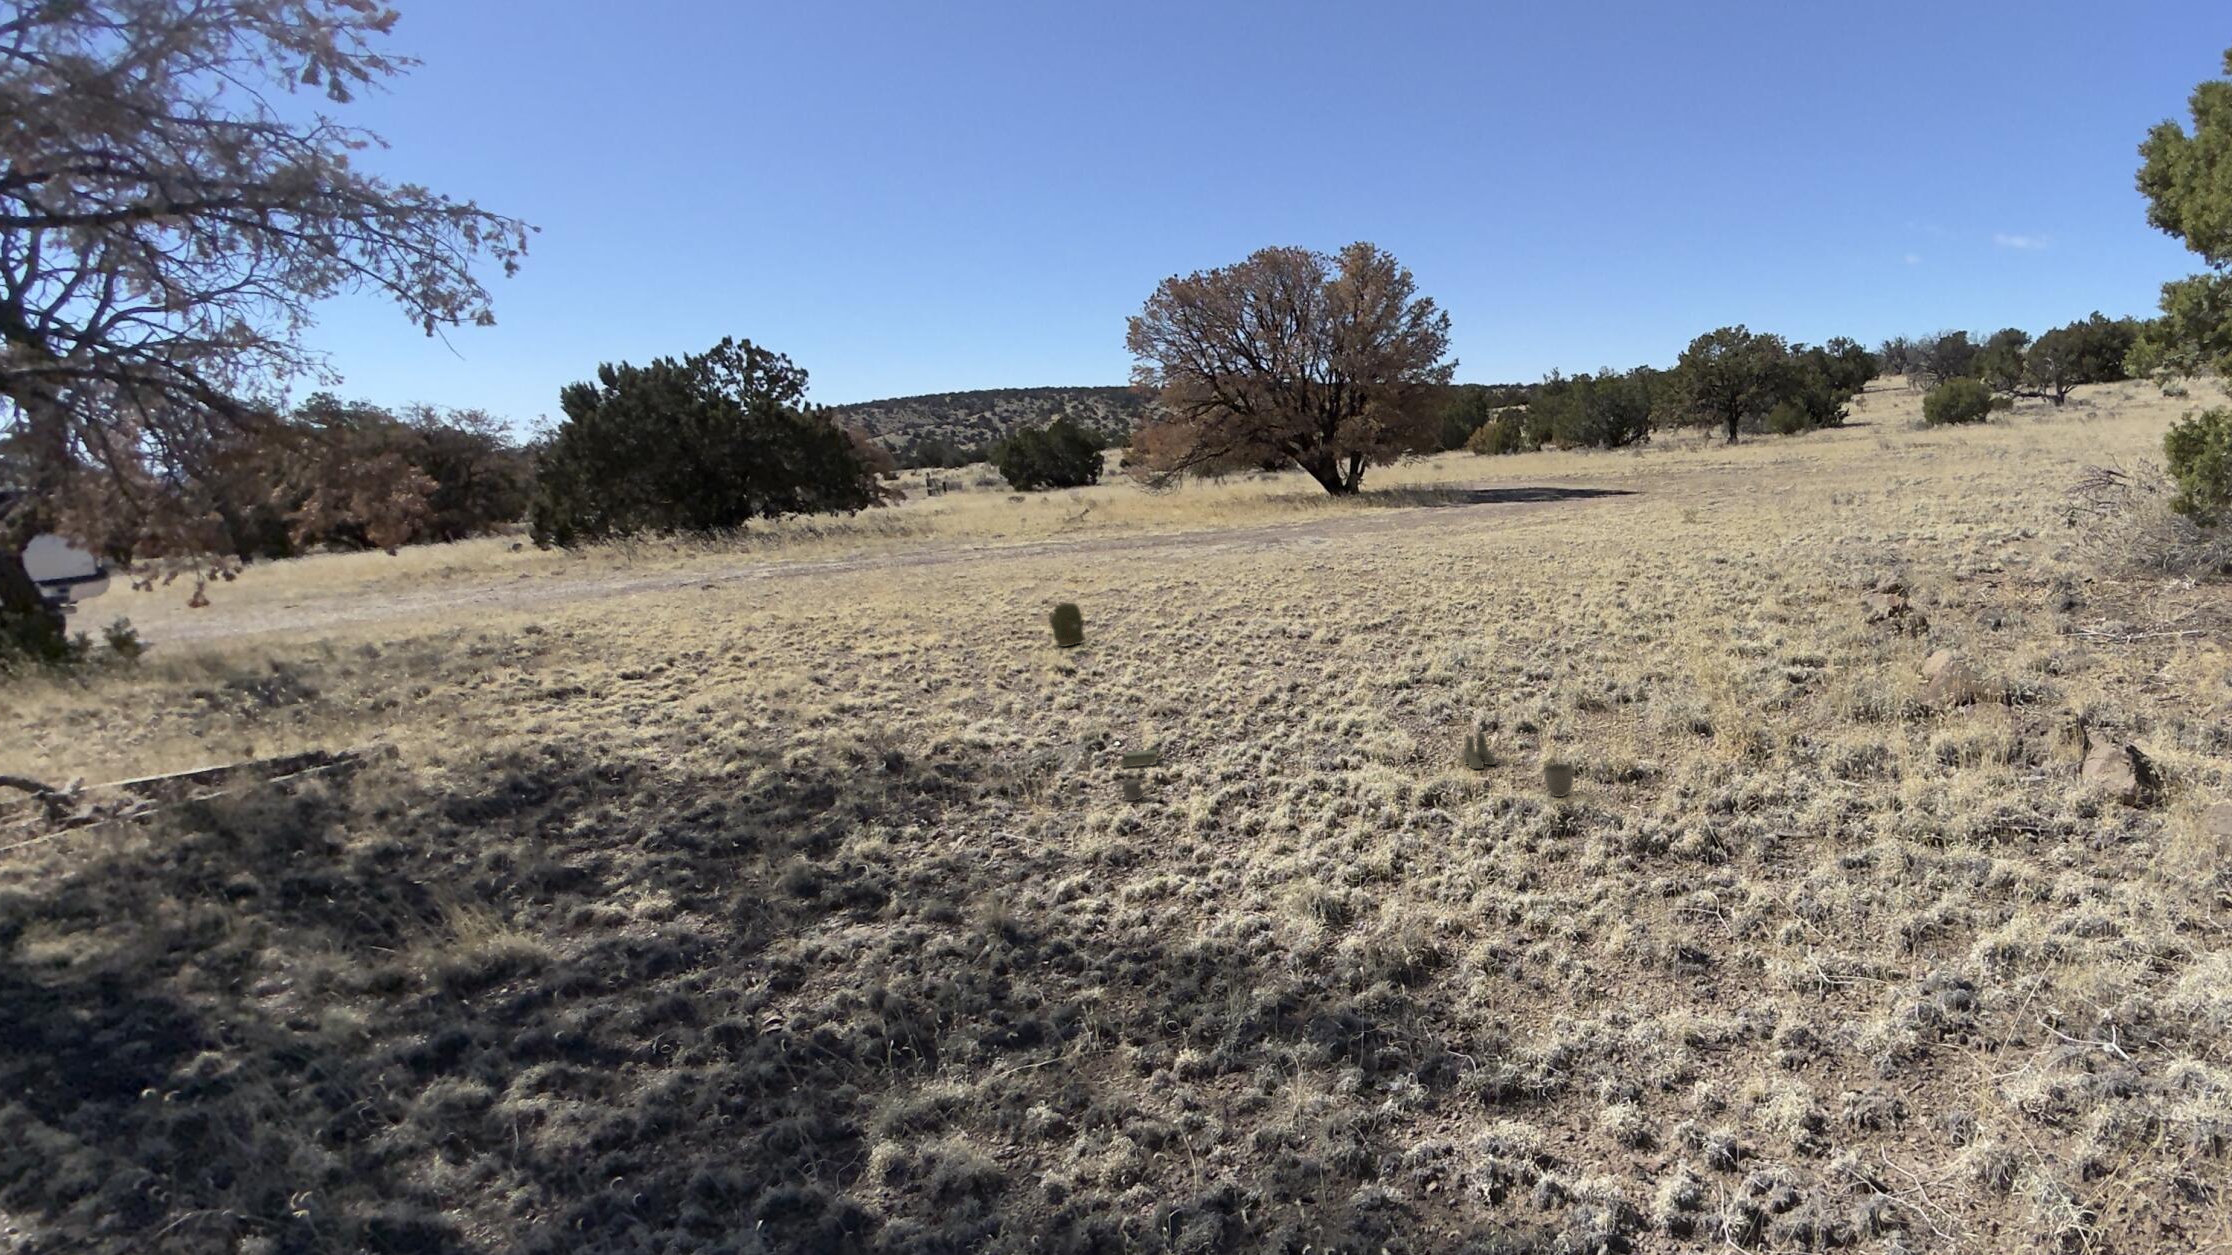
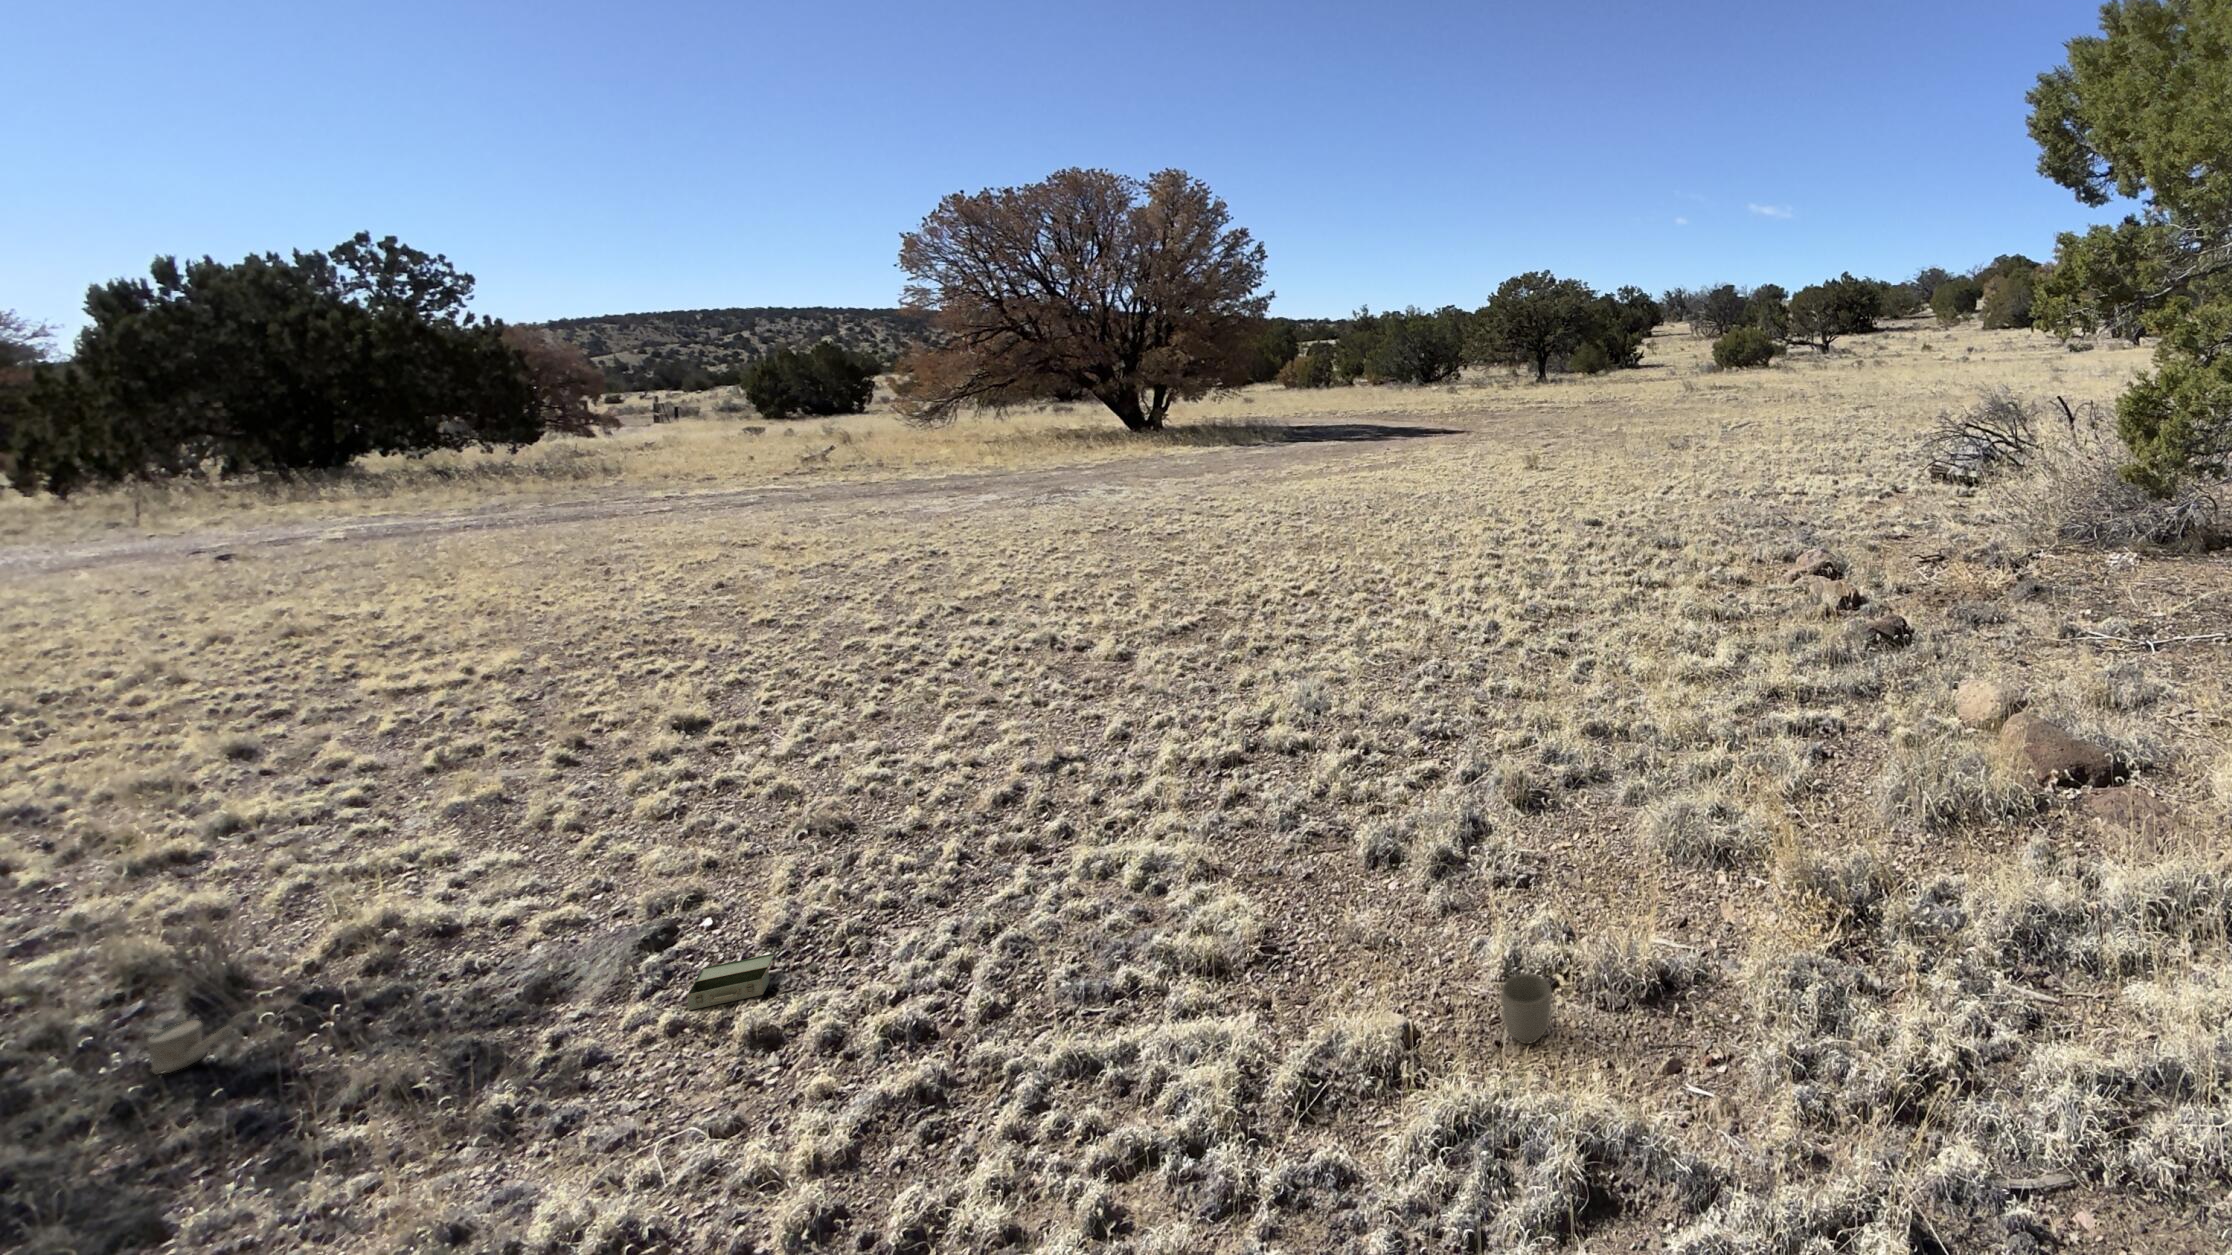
backpack: present [1049,603,1085,647] -> none [671,620,733,689]
boots: present [1463,733,1496,769] -> none [1343,890,1401,966]
watering can: present [1116,779,1158,801] -> present [142,1020,232,1075]

